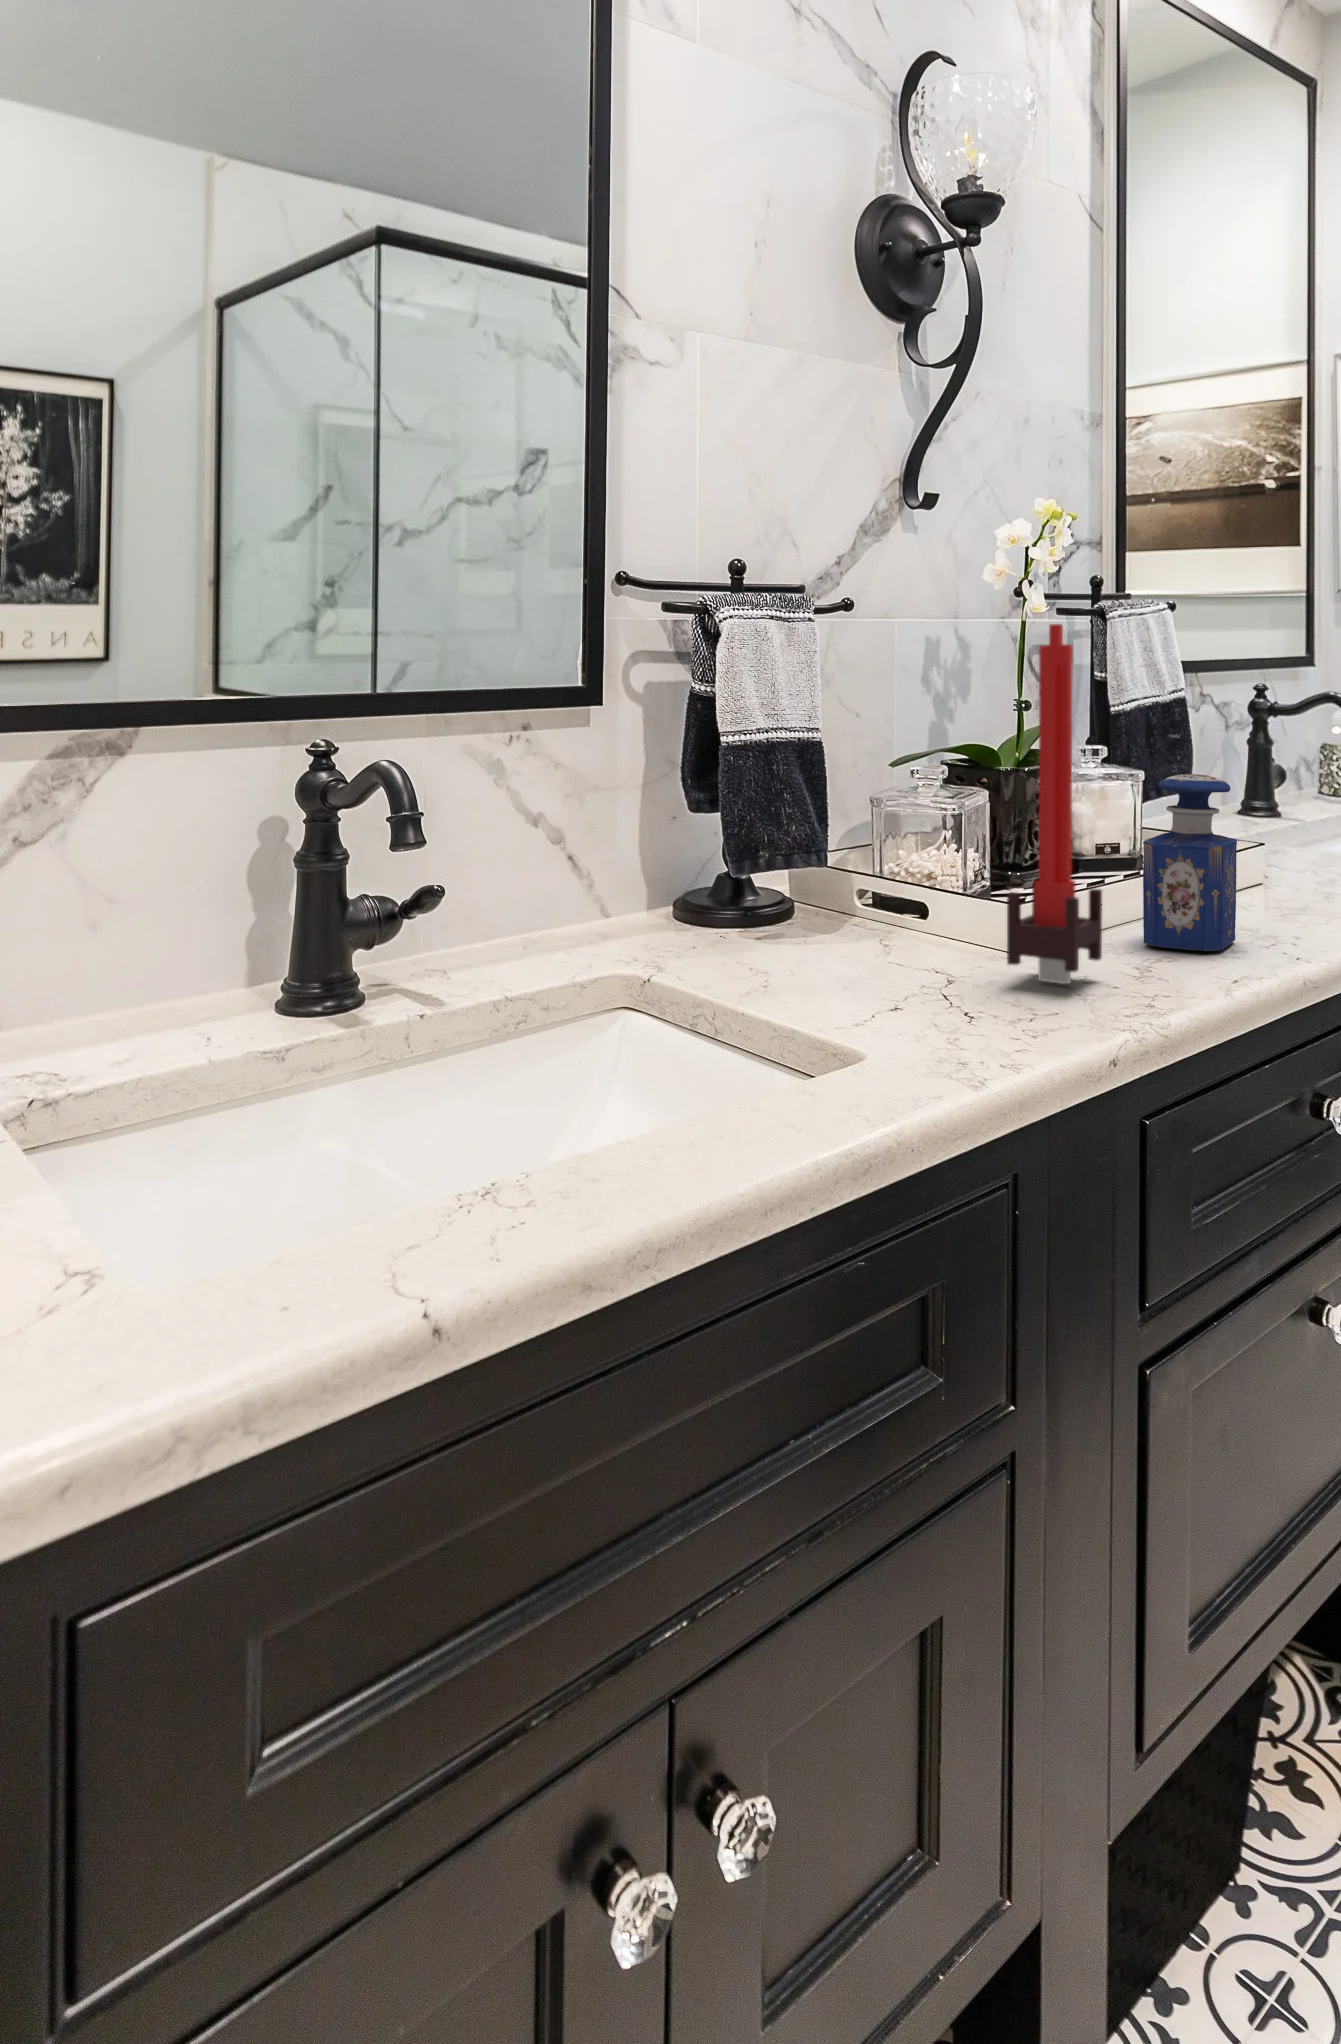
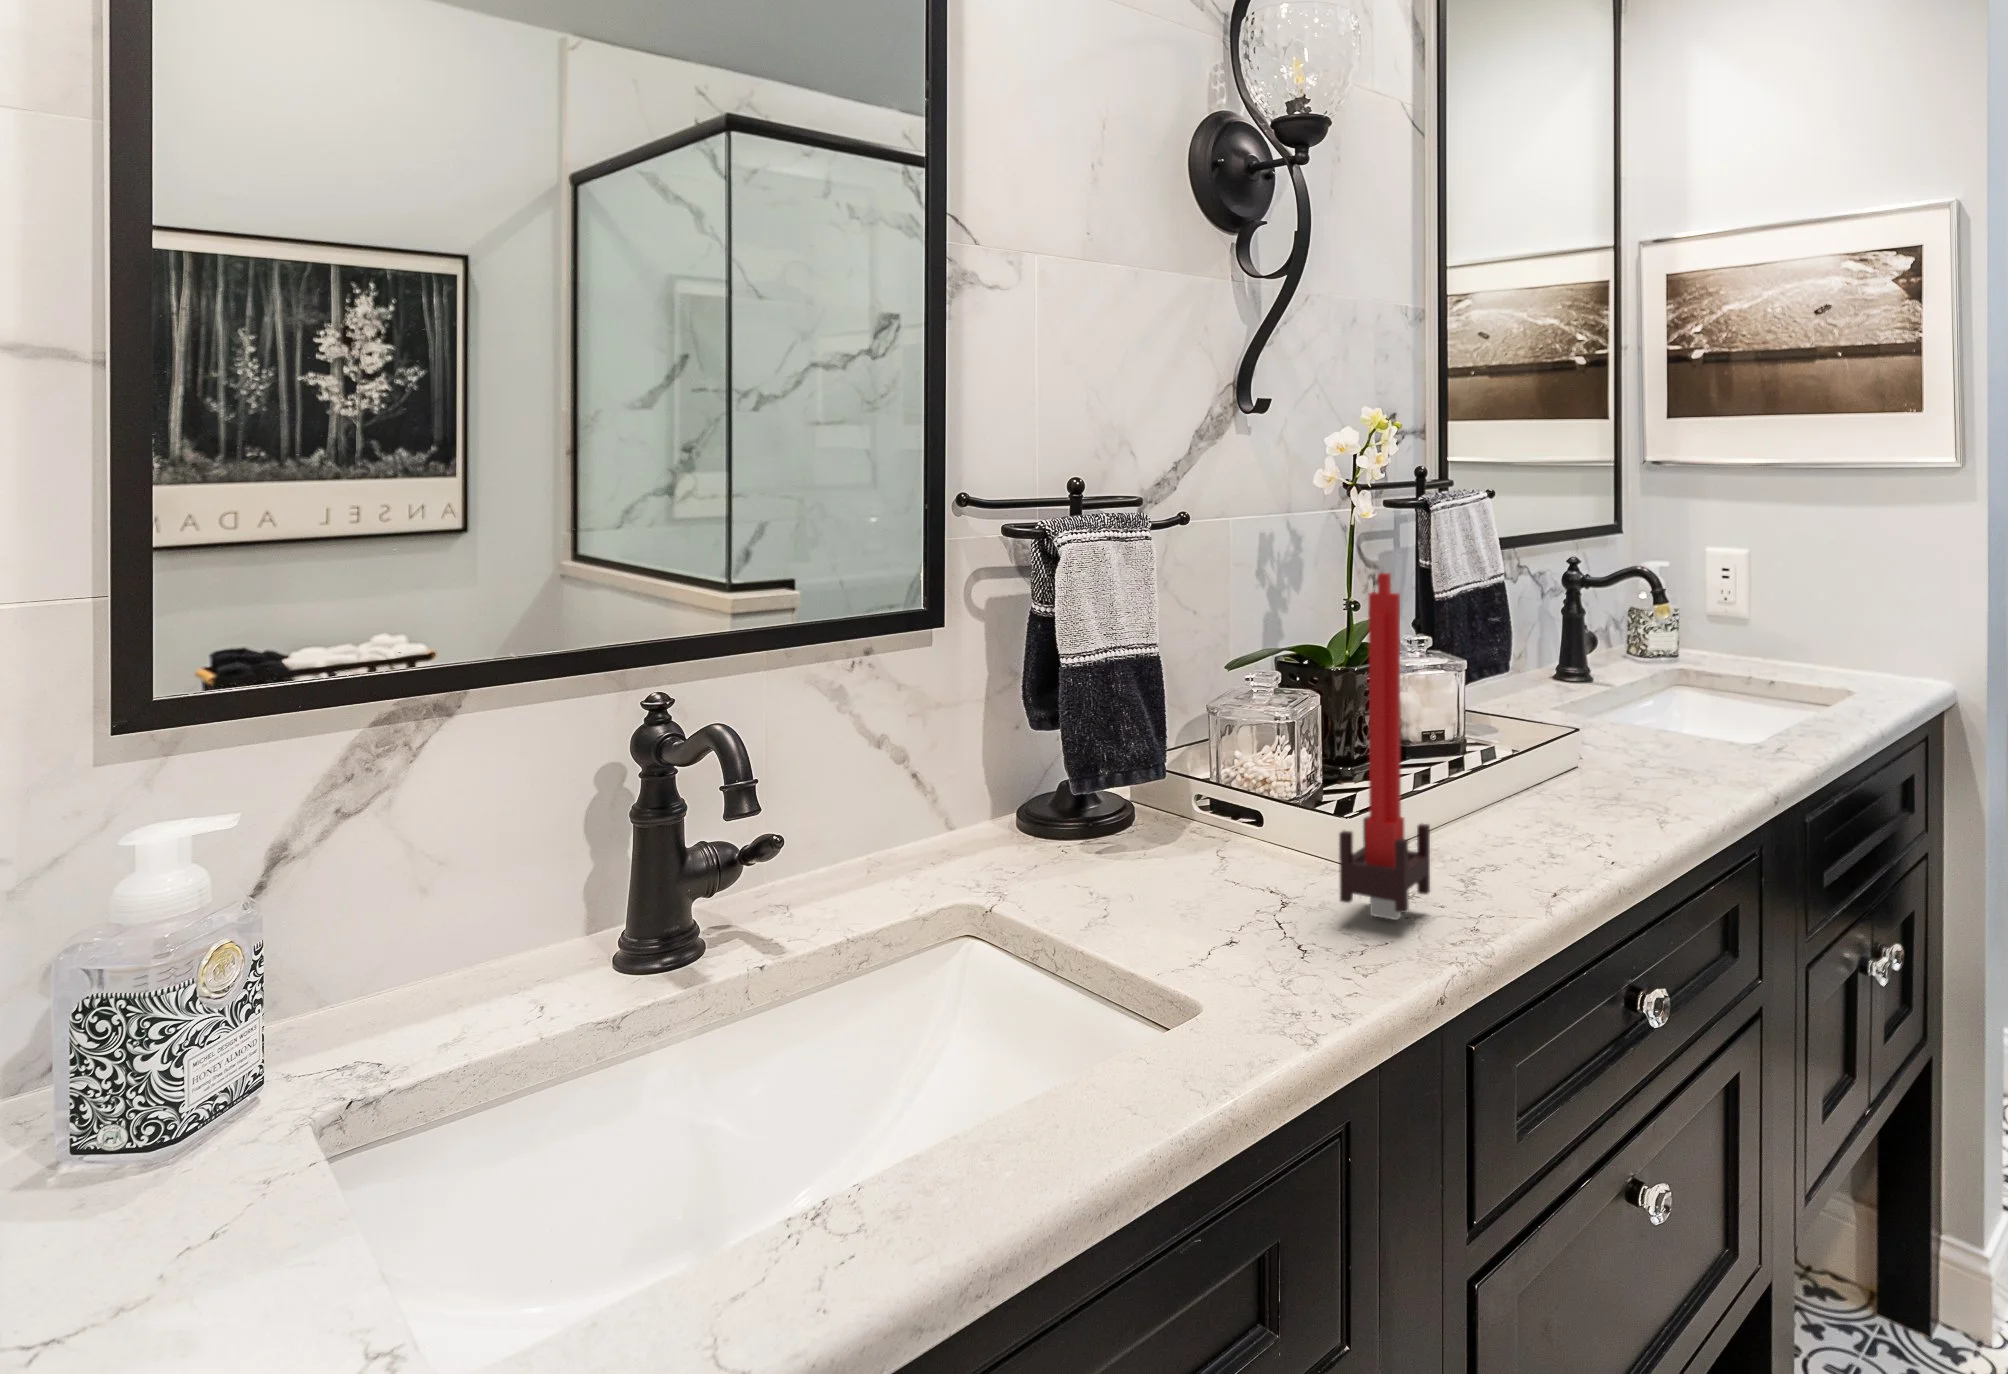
perfume bottle: present [1143,774,1237,951] -> none [1468,696,1556,871]

